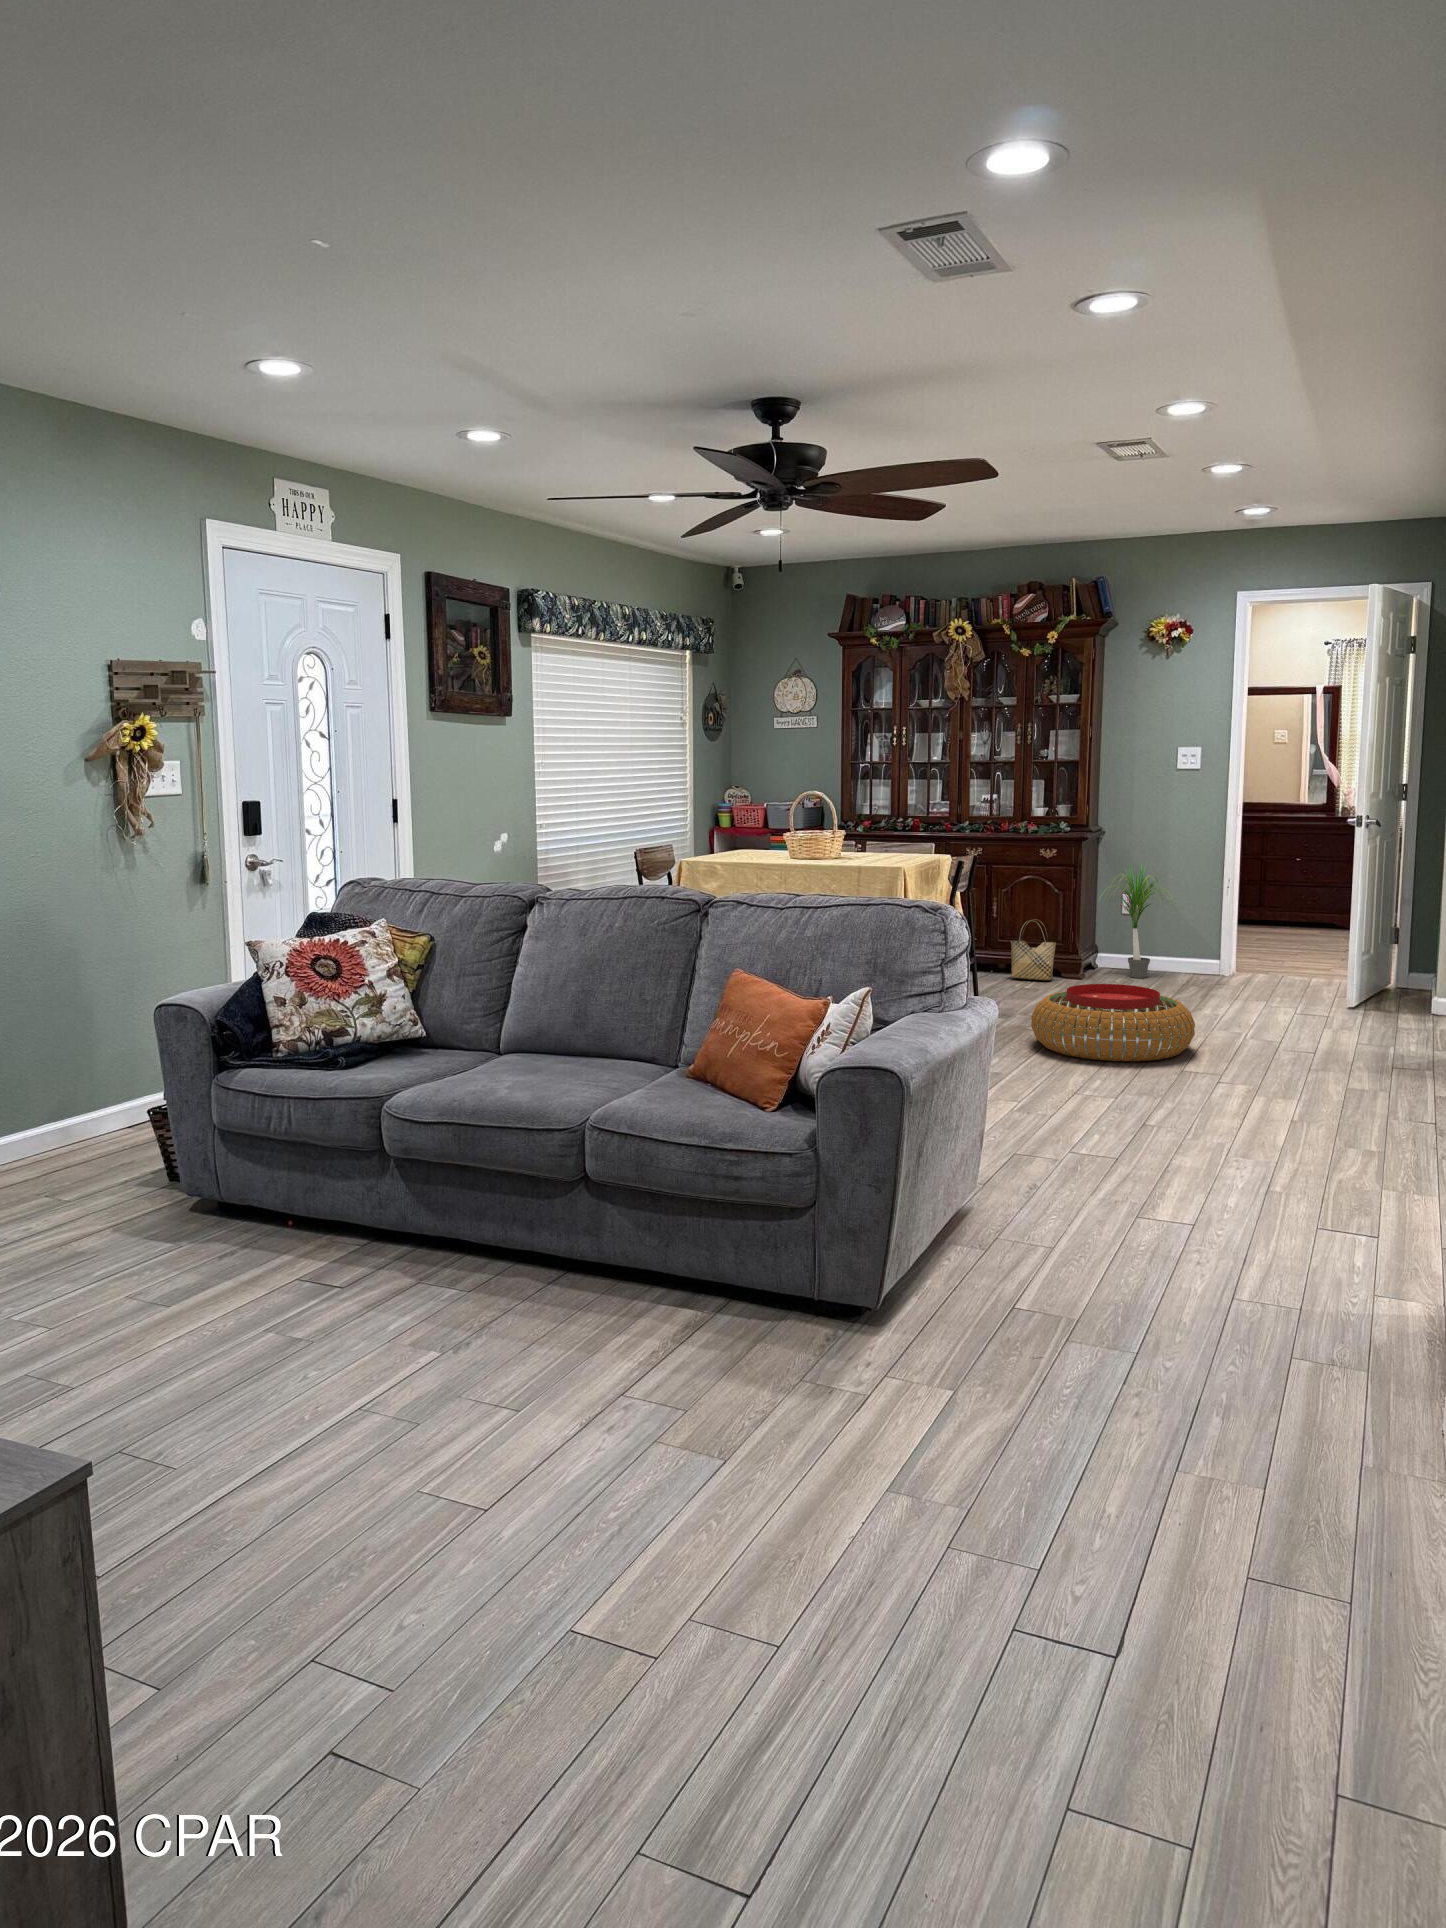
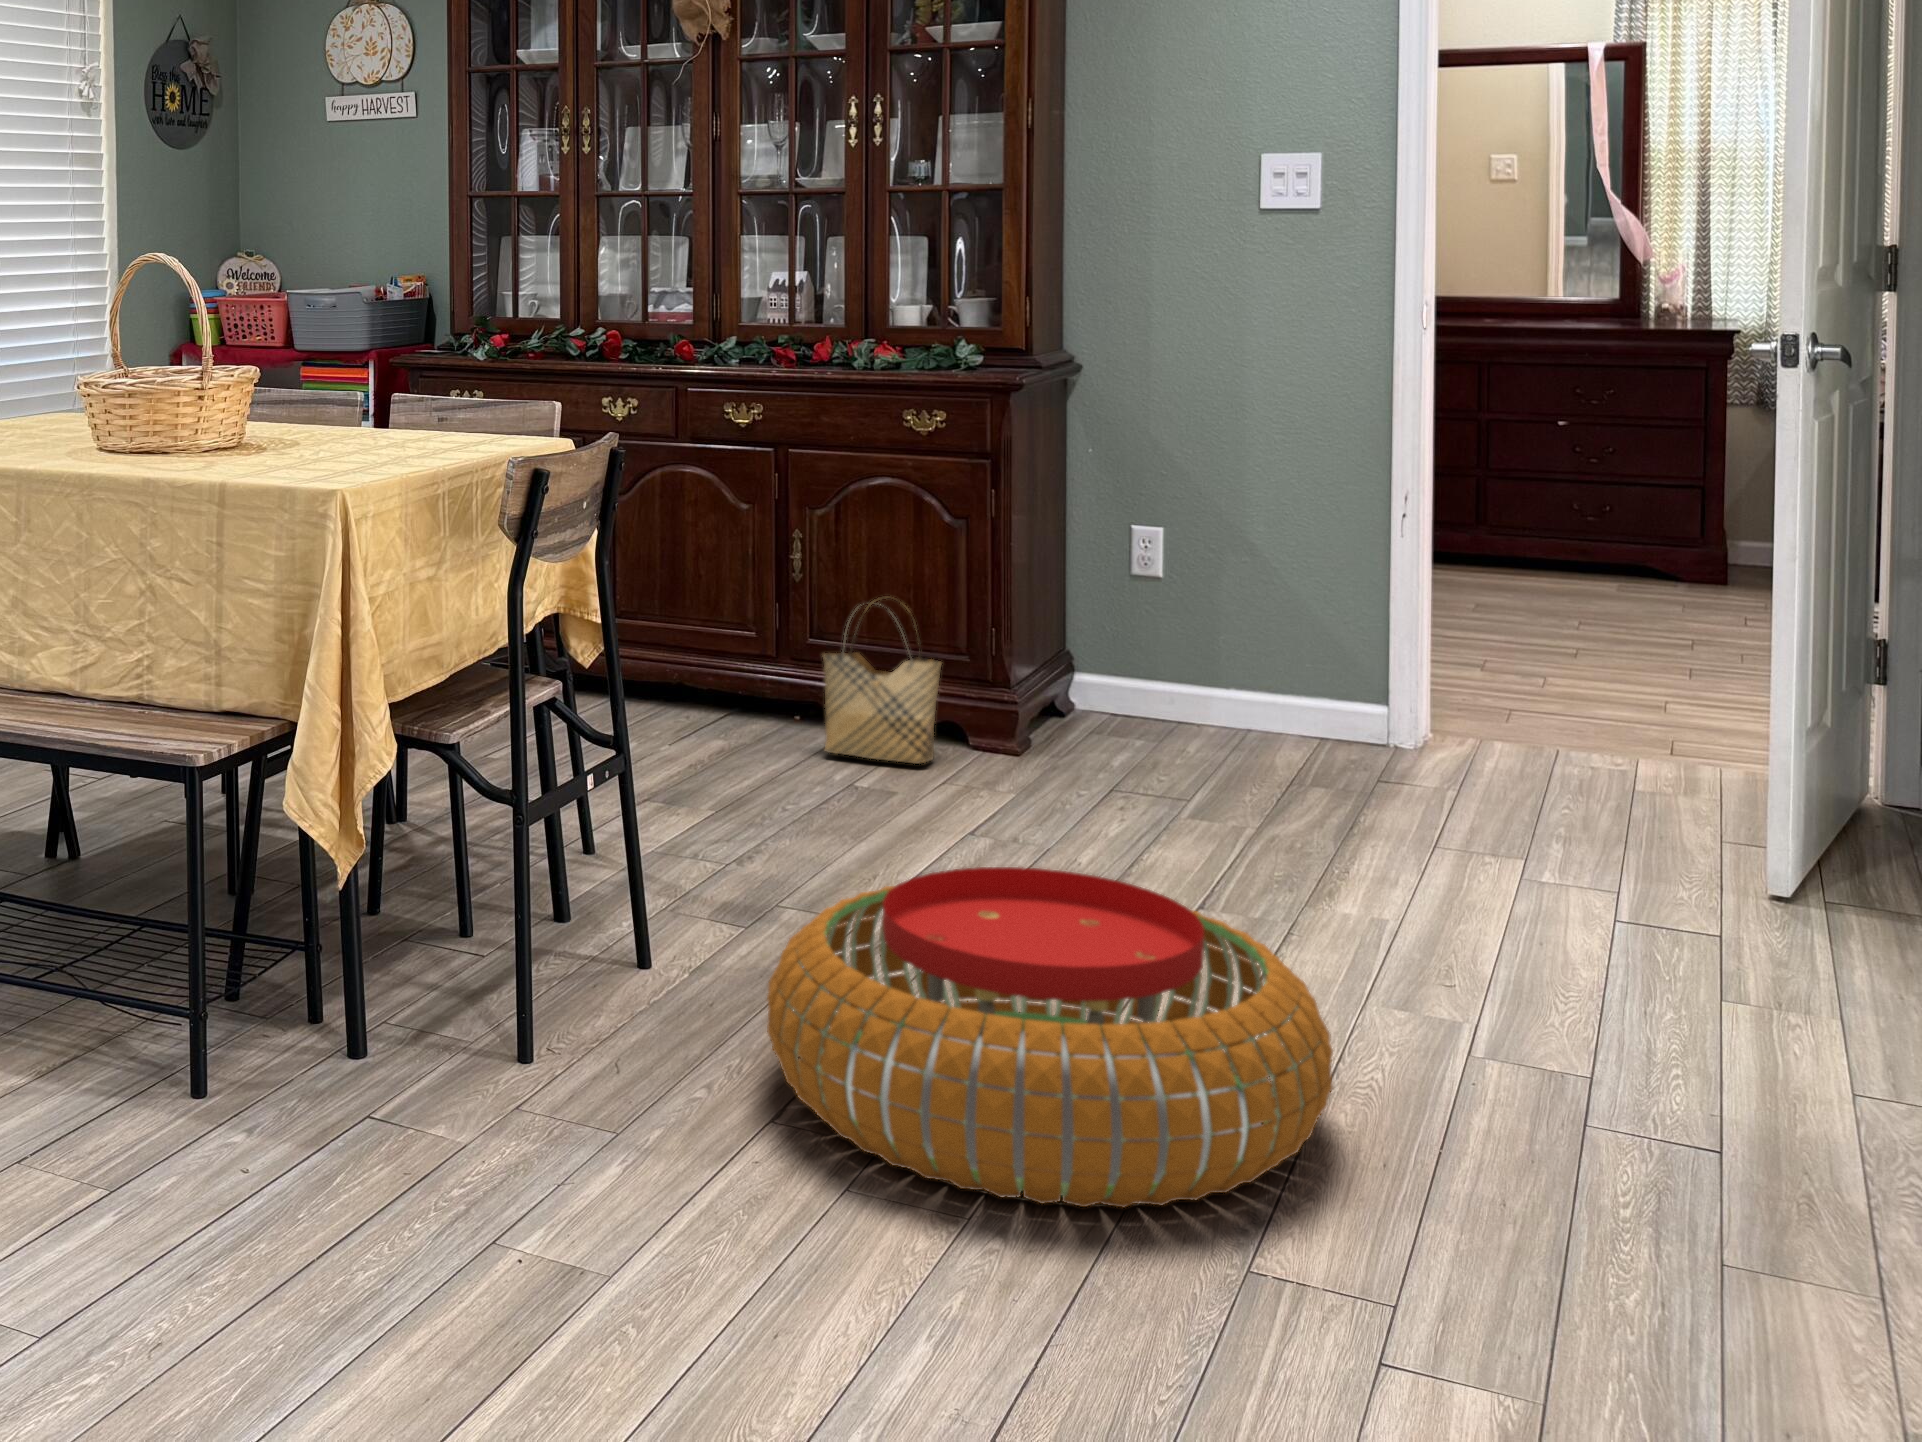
potted plant: present [1100,867,1167,978] -> none [1048,432,1272,759]

